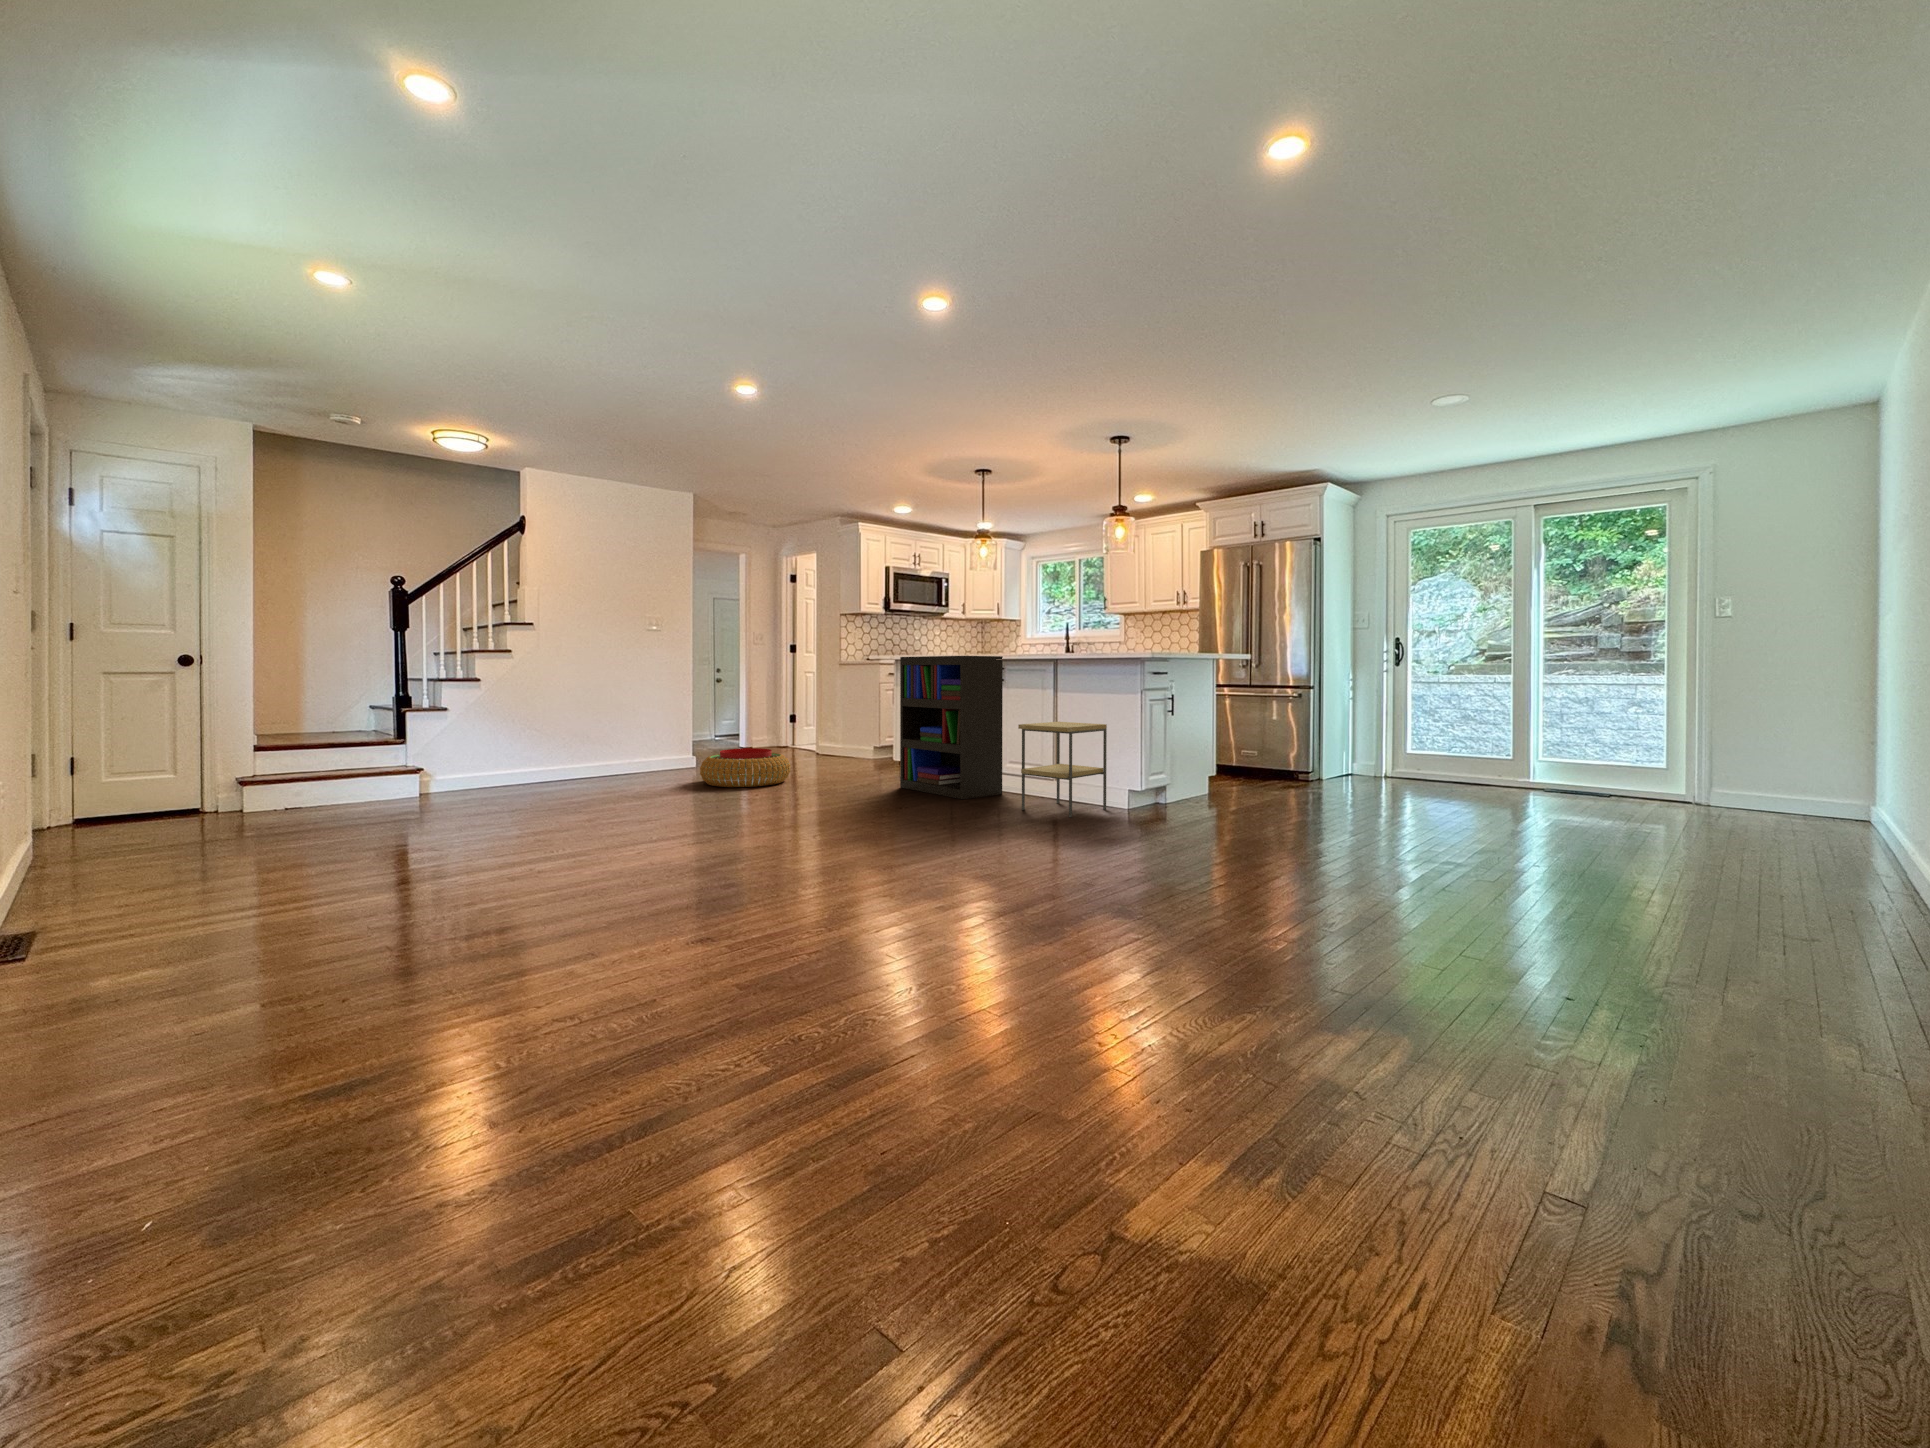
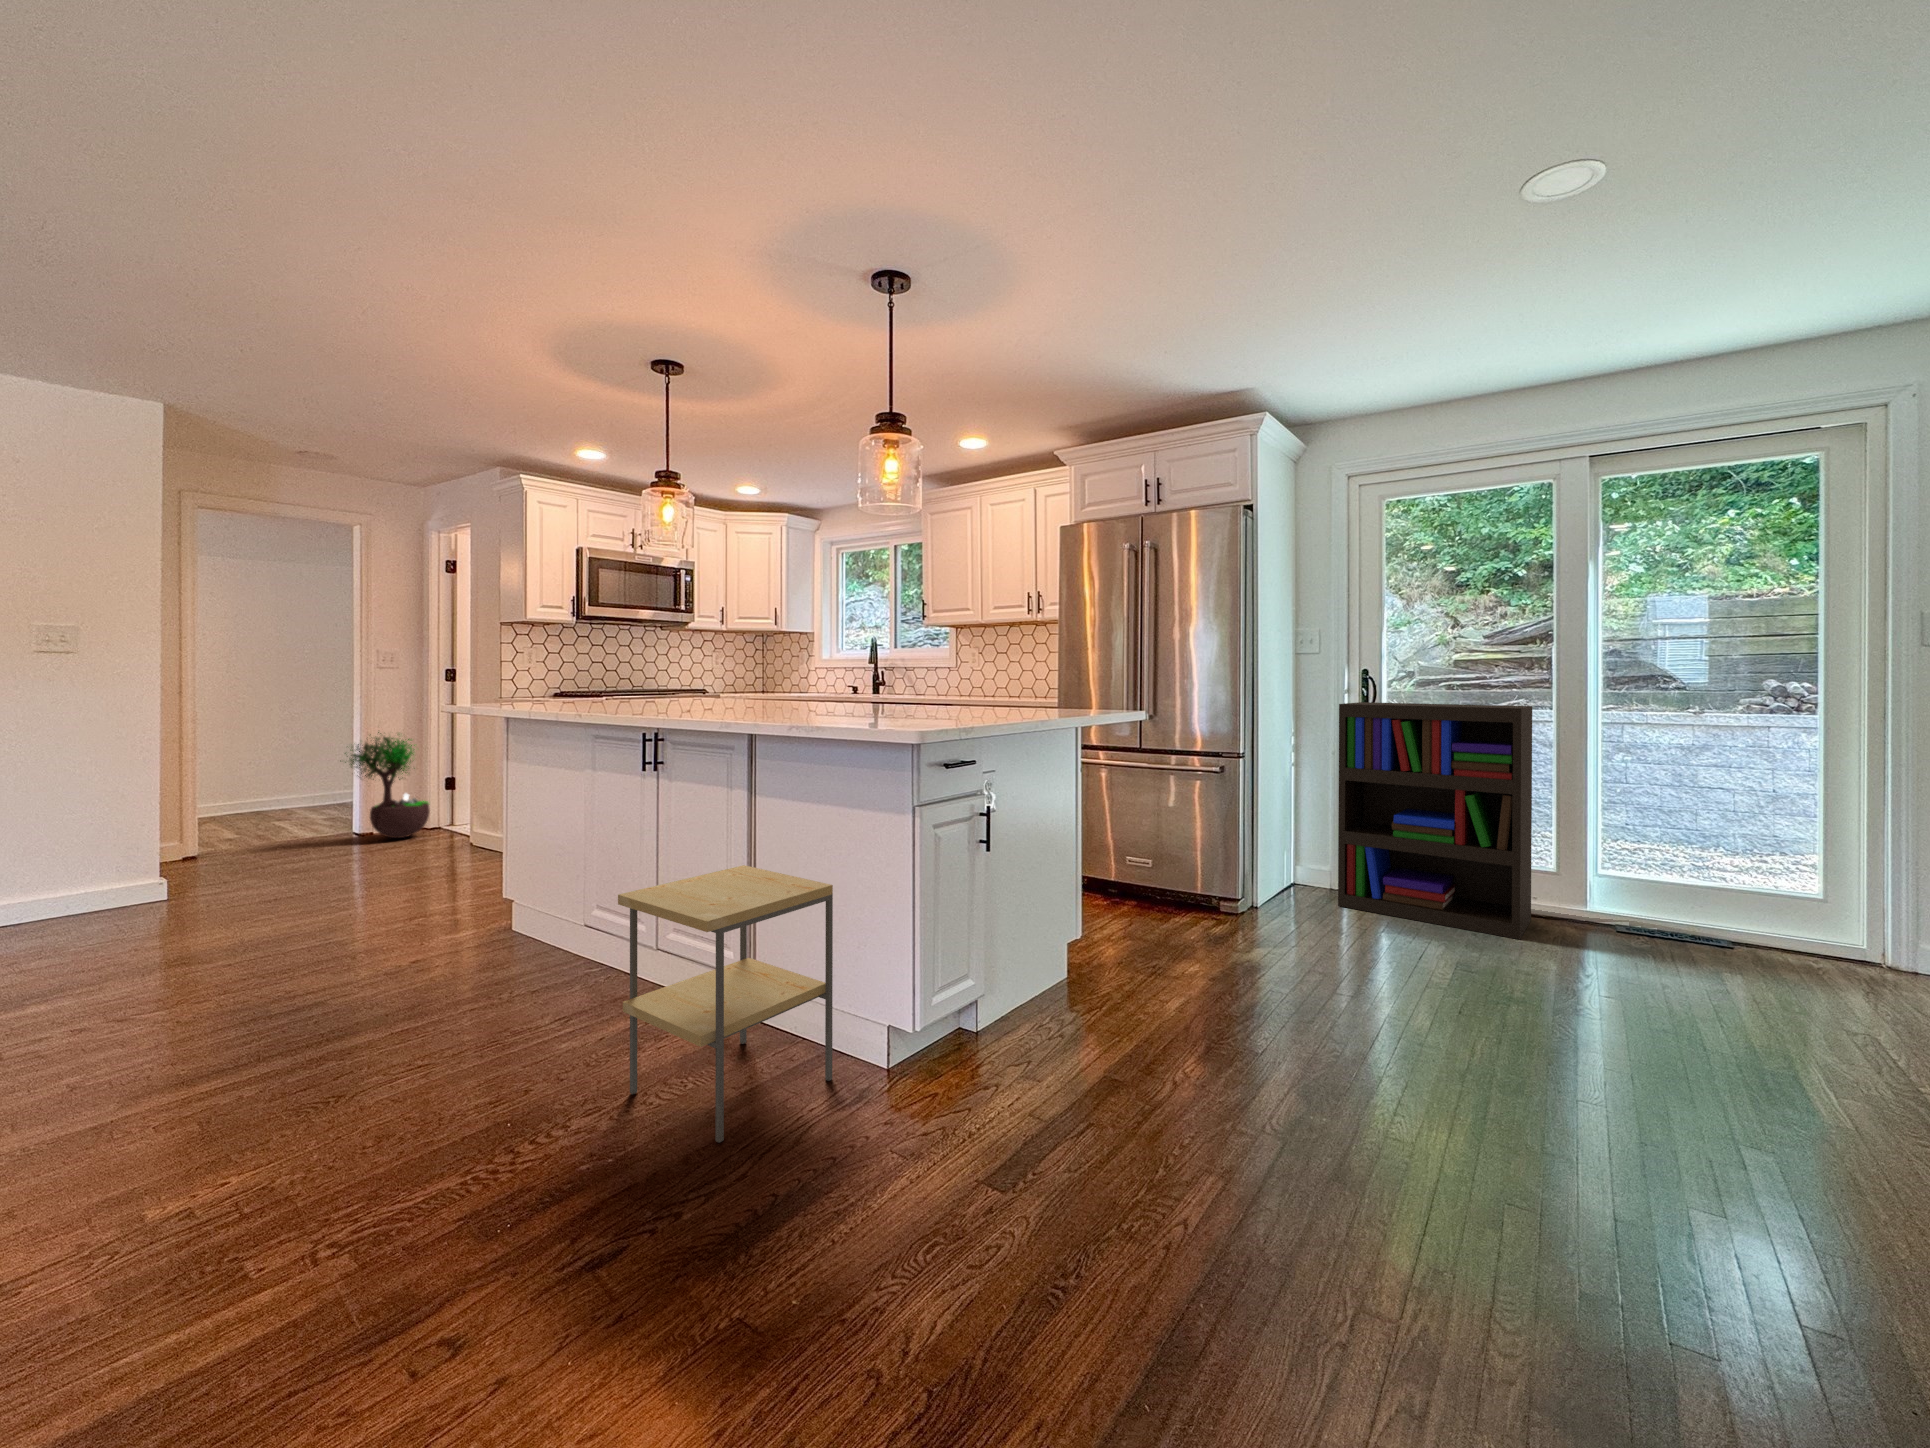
bookshelf: present [900,656,1003,799] -> present [1338,702,1532,939]
potted tree: none [741,680,784,751] -> present [340,732,430,838]
pouf: present [700,748,791,787] -> none [23,885,277,990]

